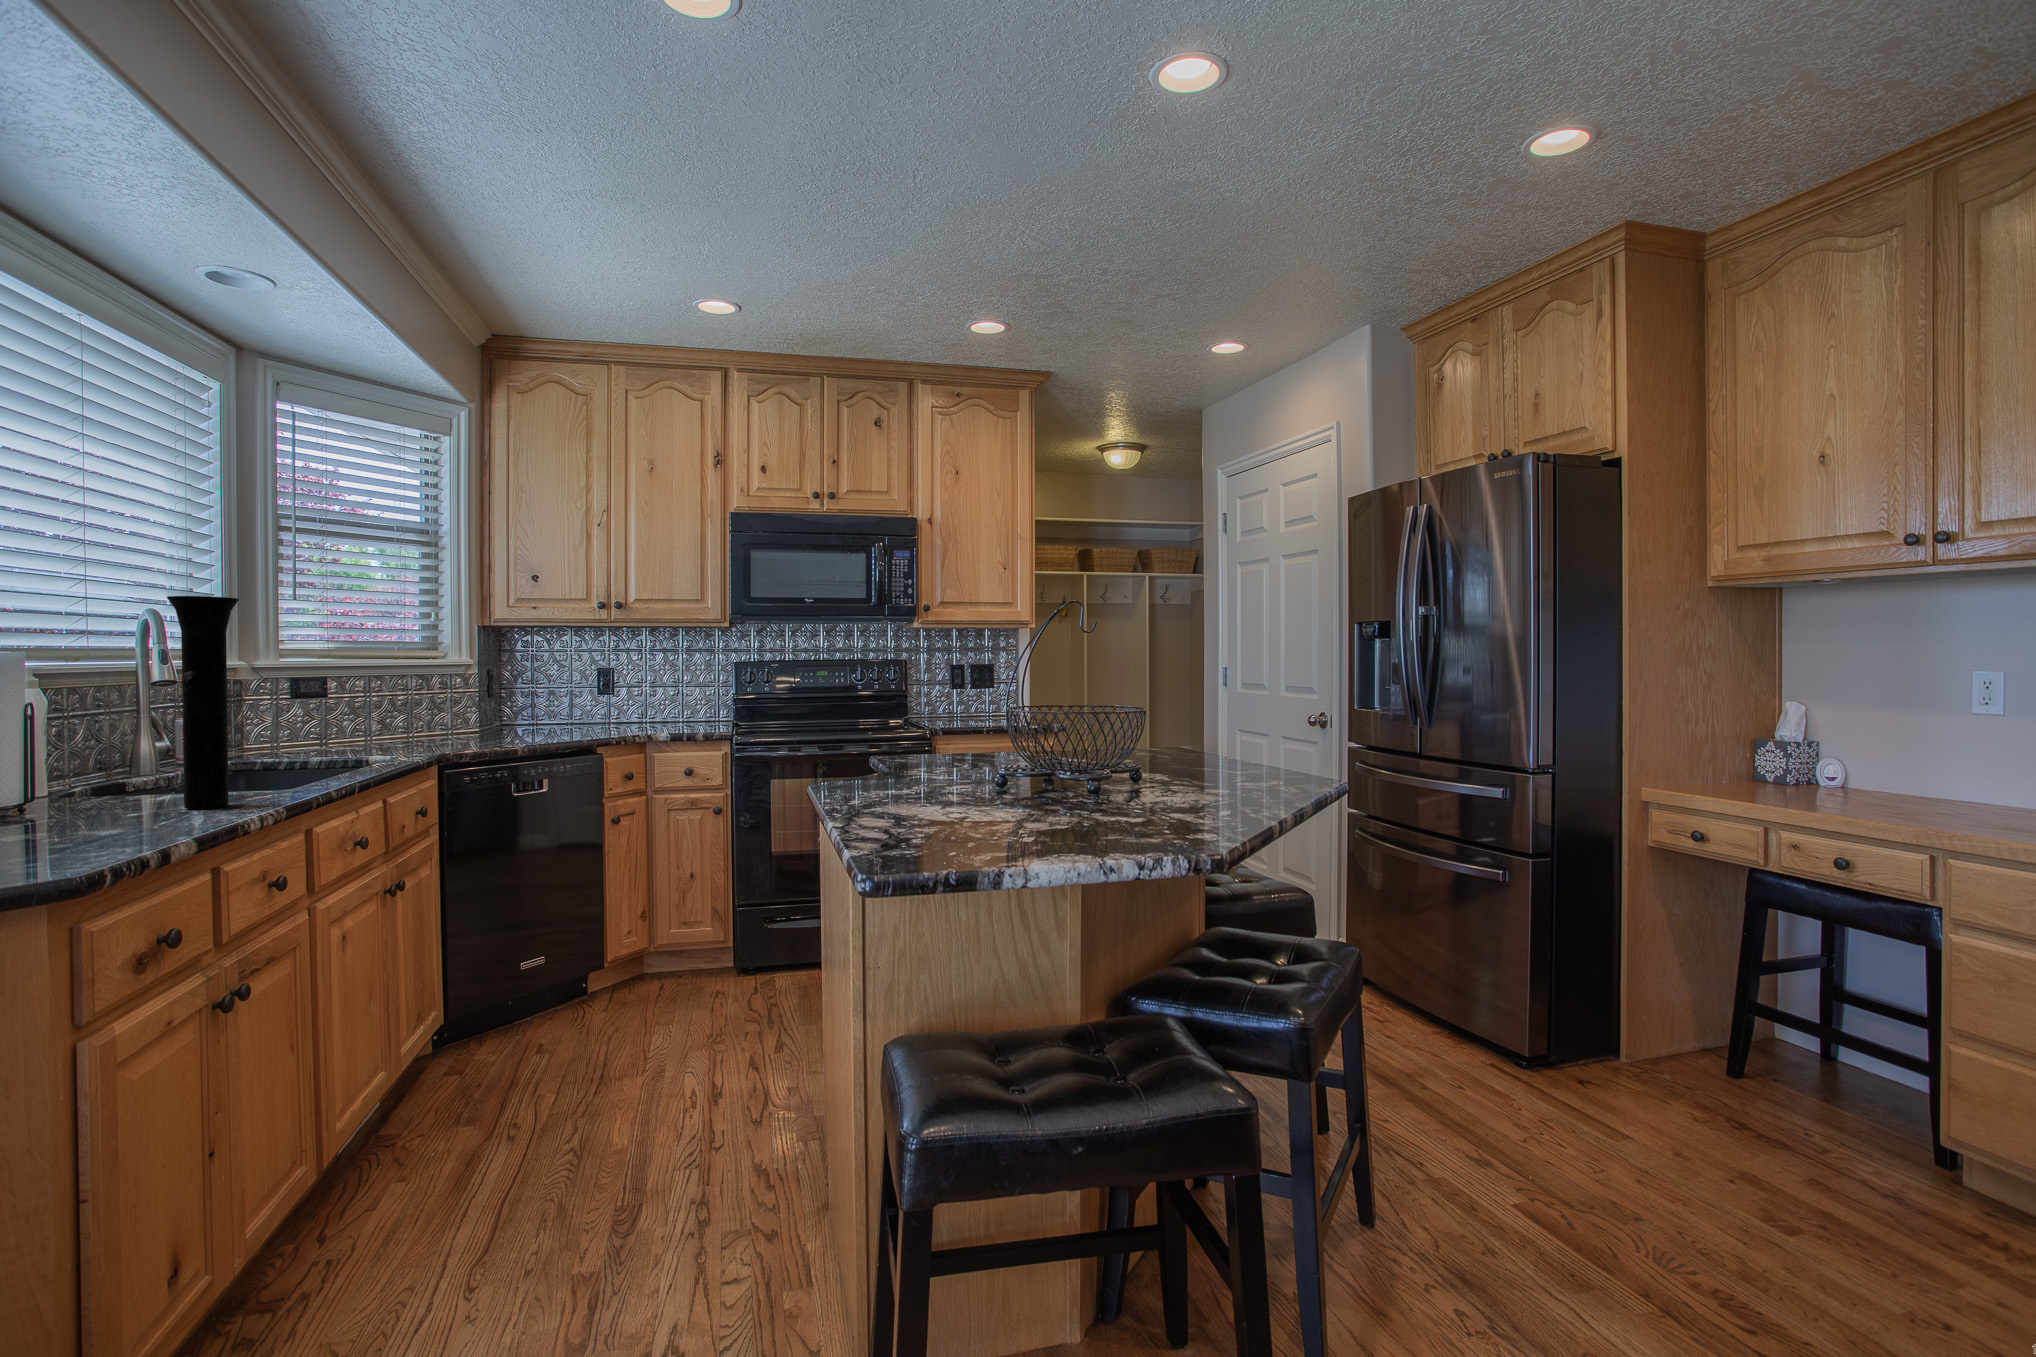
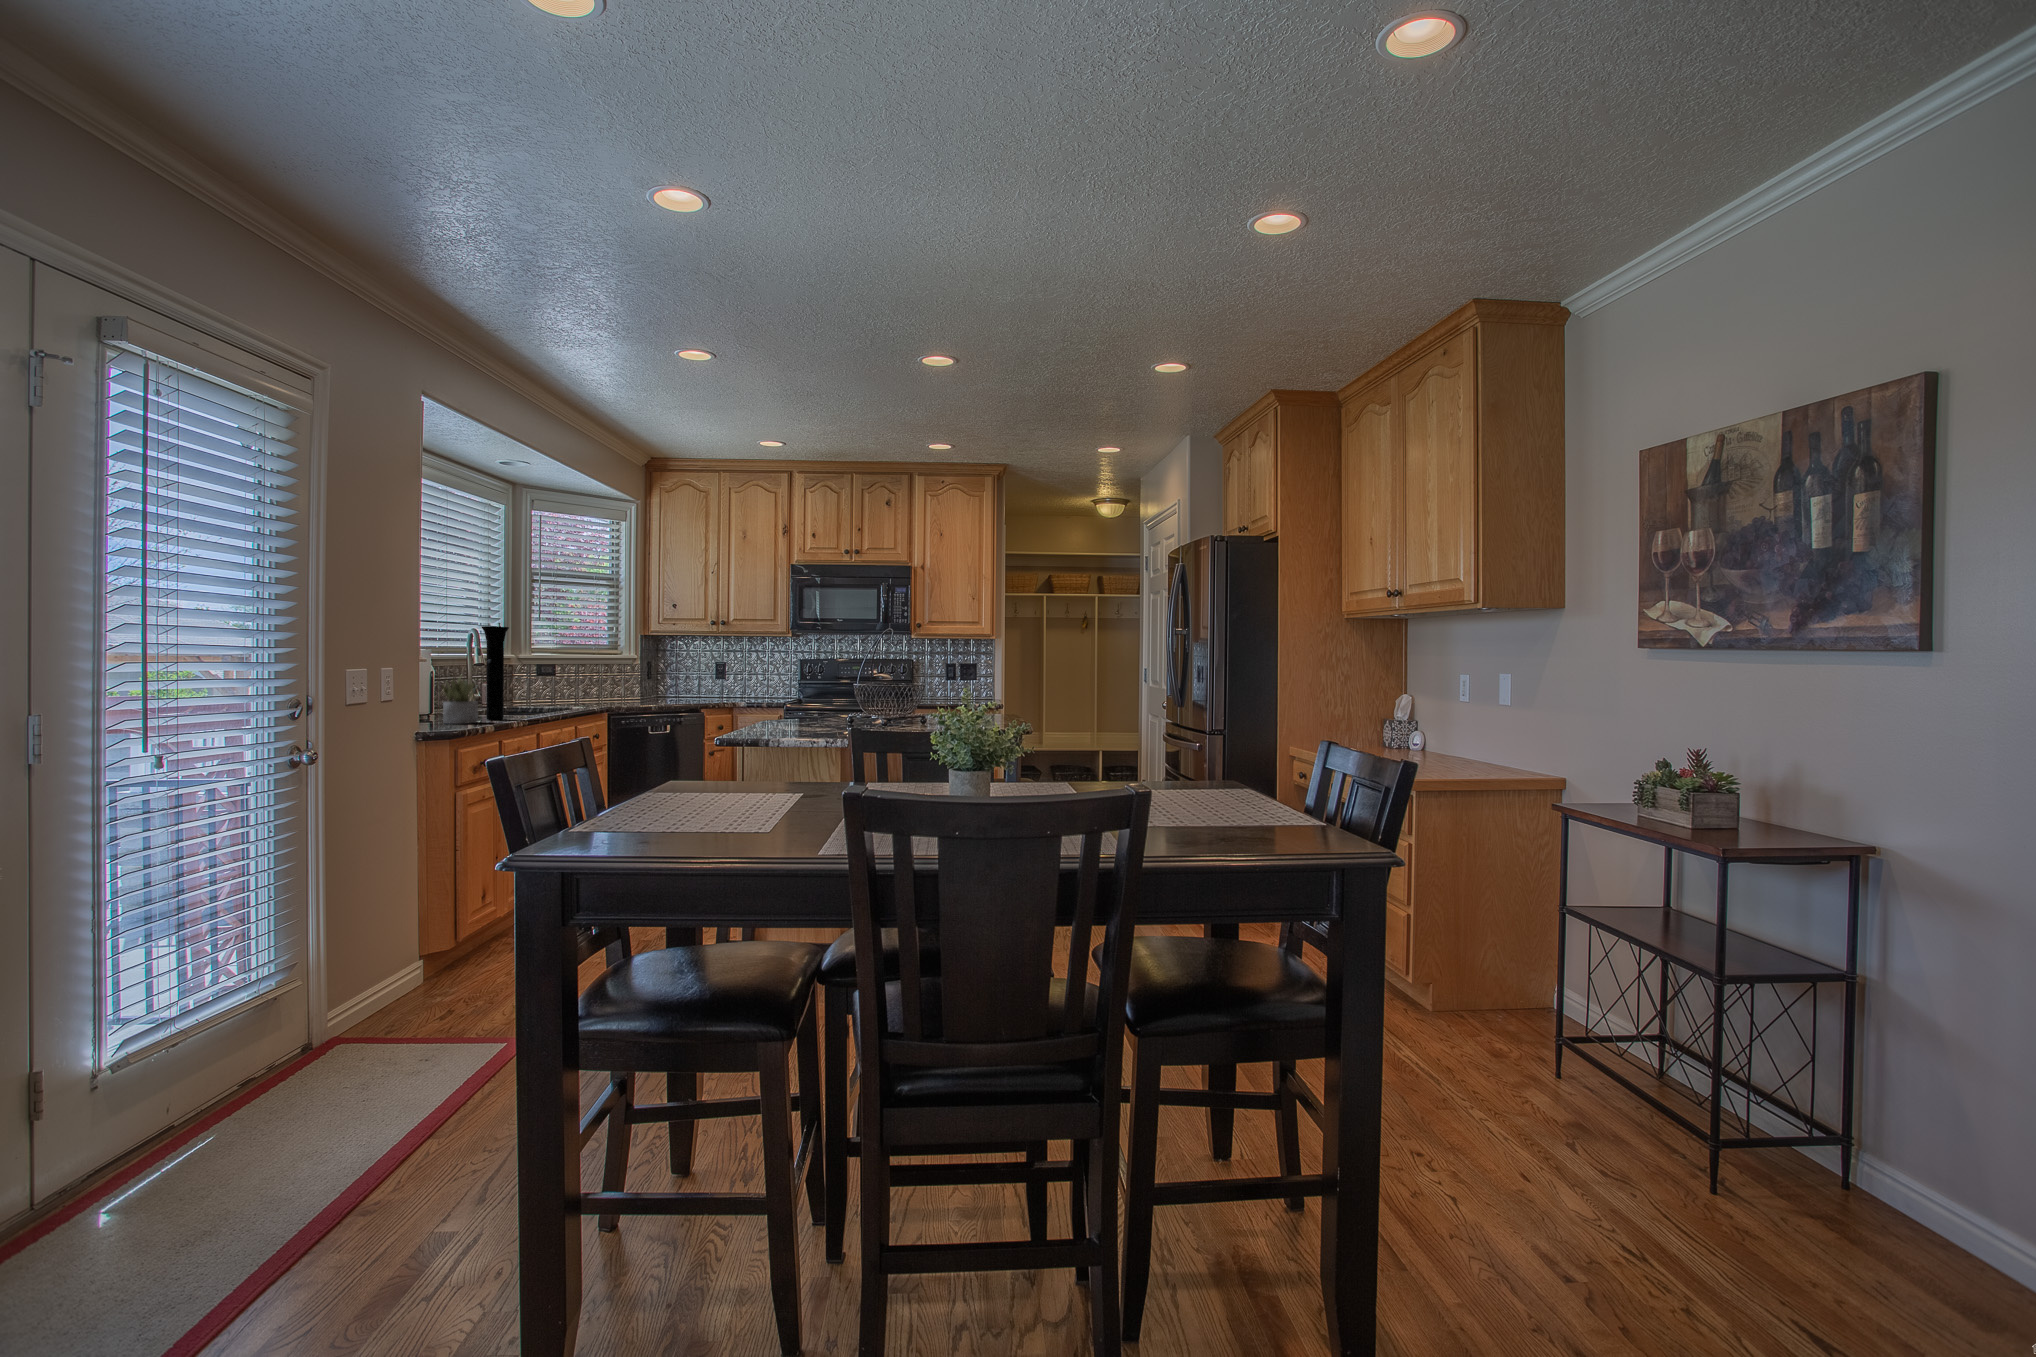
succulent plant: none [50,708,165,833] -> present [442,677,478,724]

